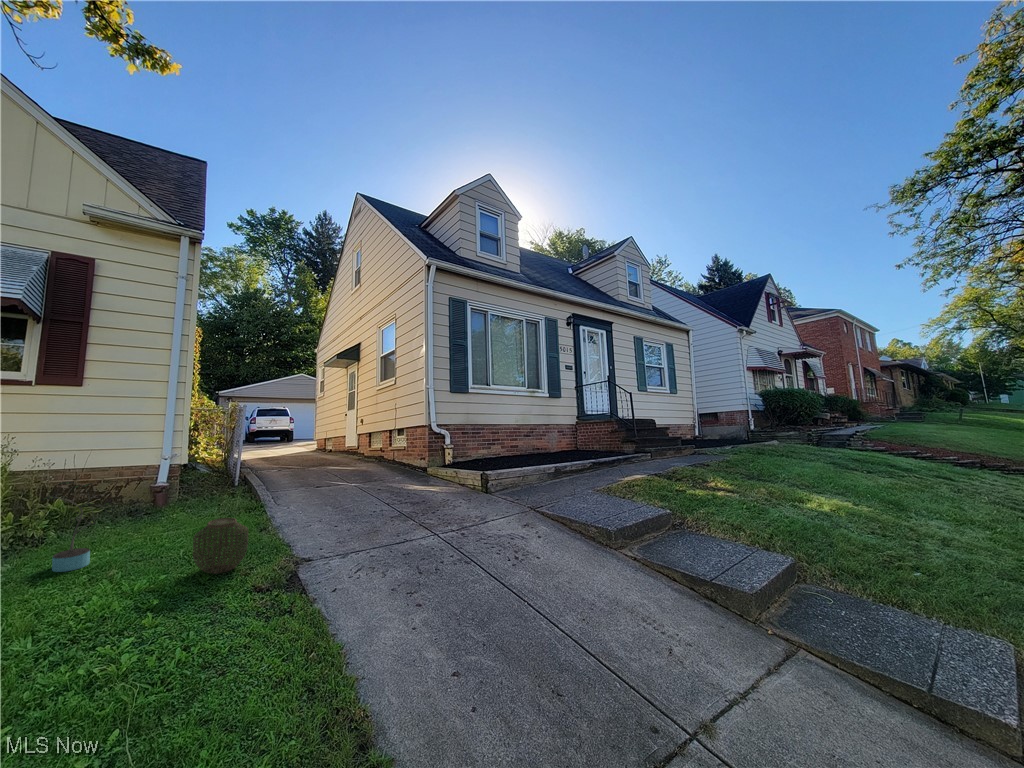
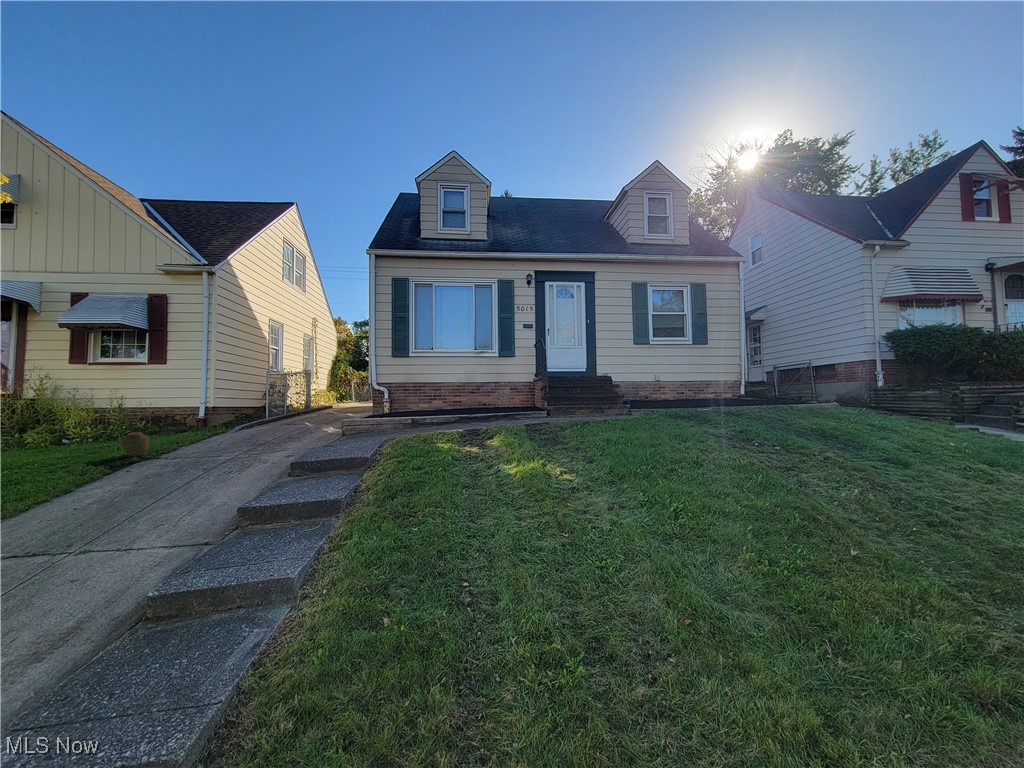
potted plant: present [41,482,112,572] -> none [85,412,114,449]

